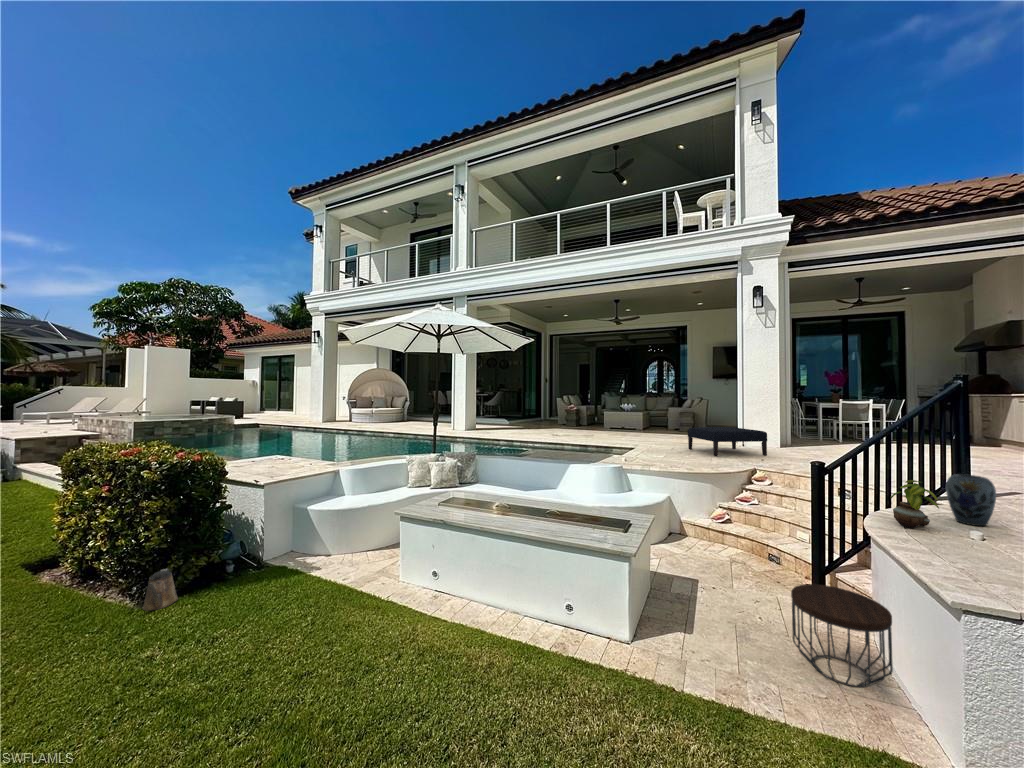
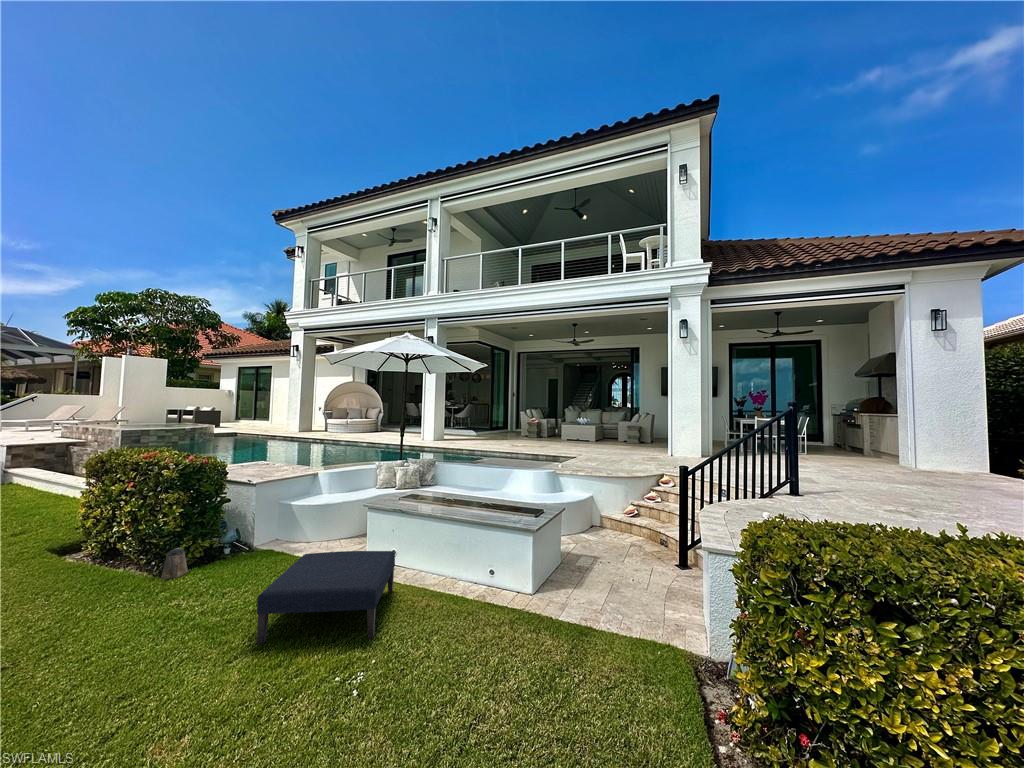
ottoman: present [688,427,767,456] -> present [257,551,395,644]
vase: present [946,474,996,526] -> none [760,473,788,509]
potted plant: present [890,480,939,528] -> none [719,477,745,511]
side table: present [791,584,893,687] -> none [641,550,699,614]

